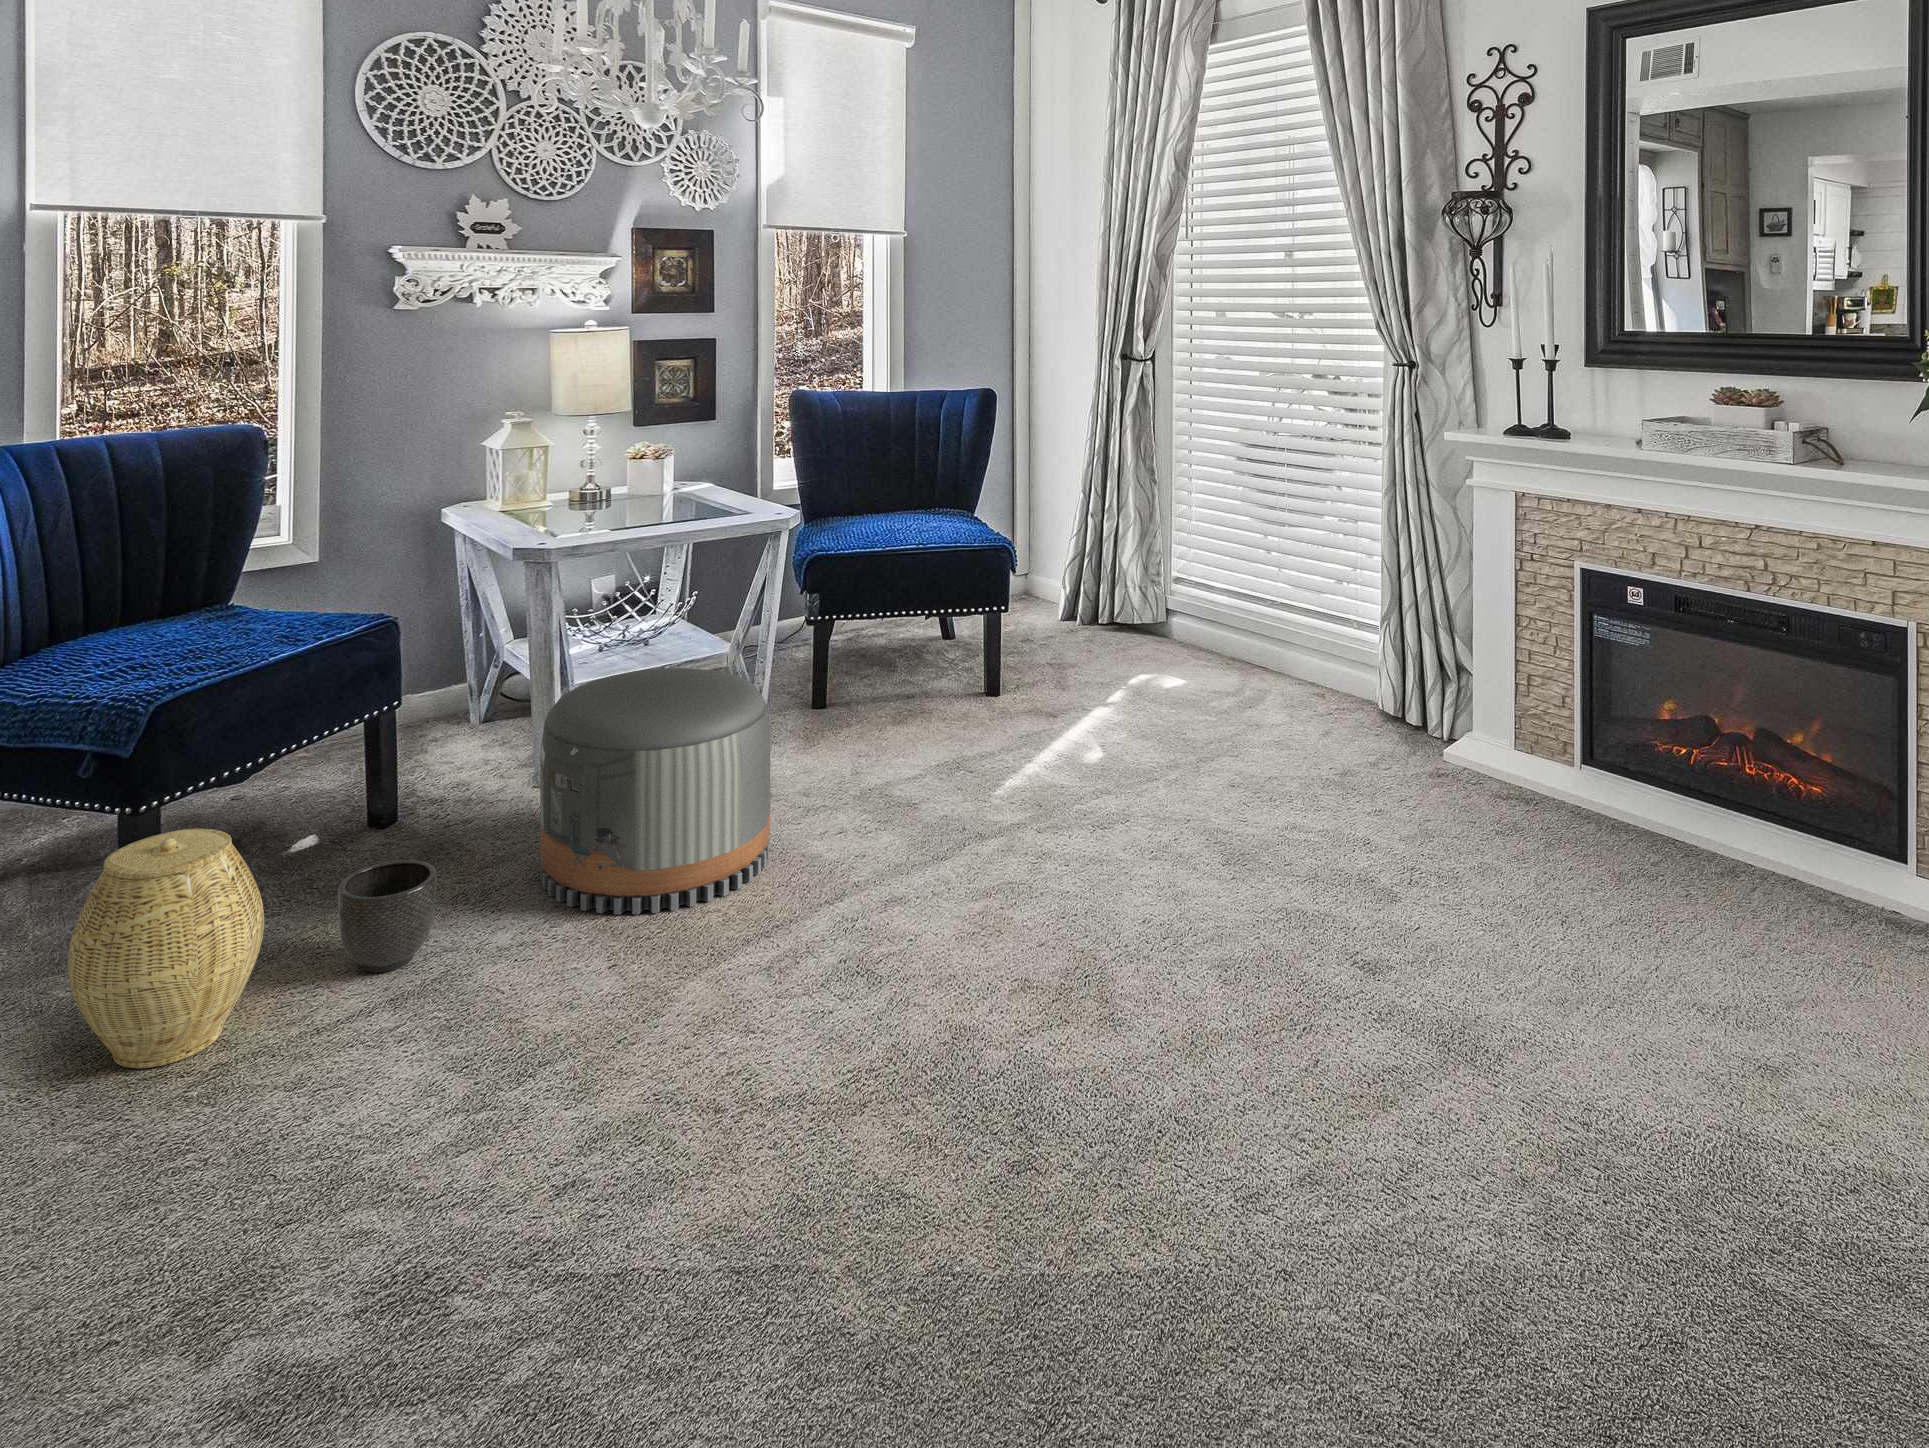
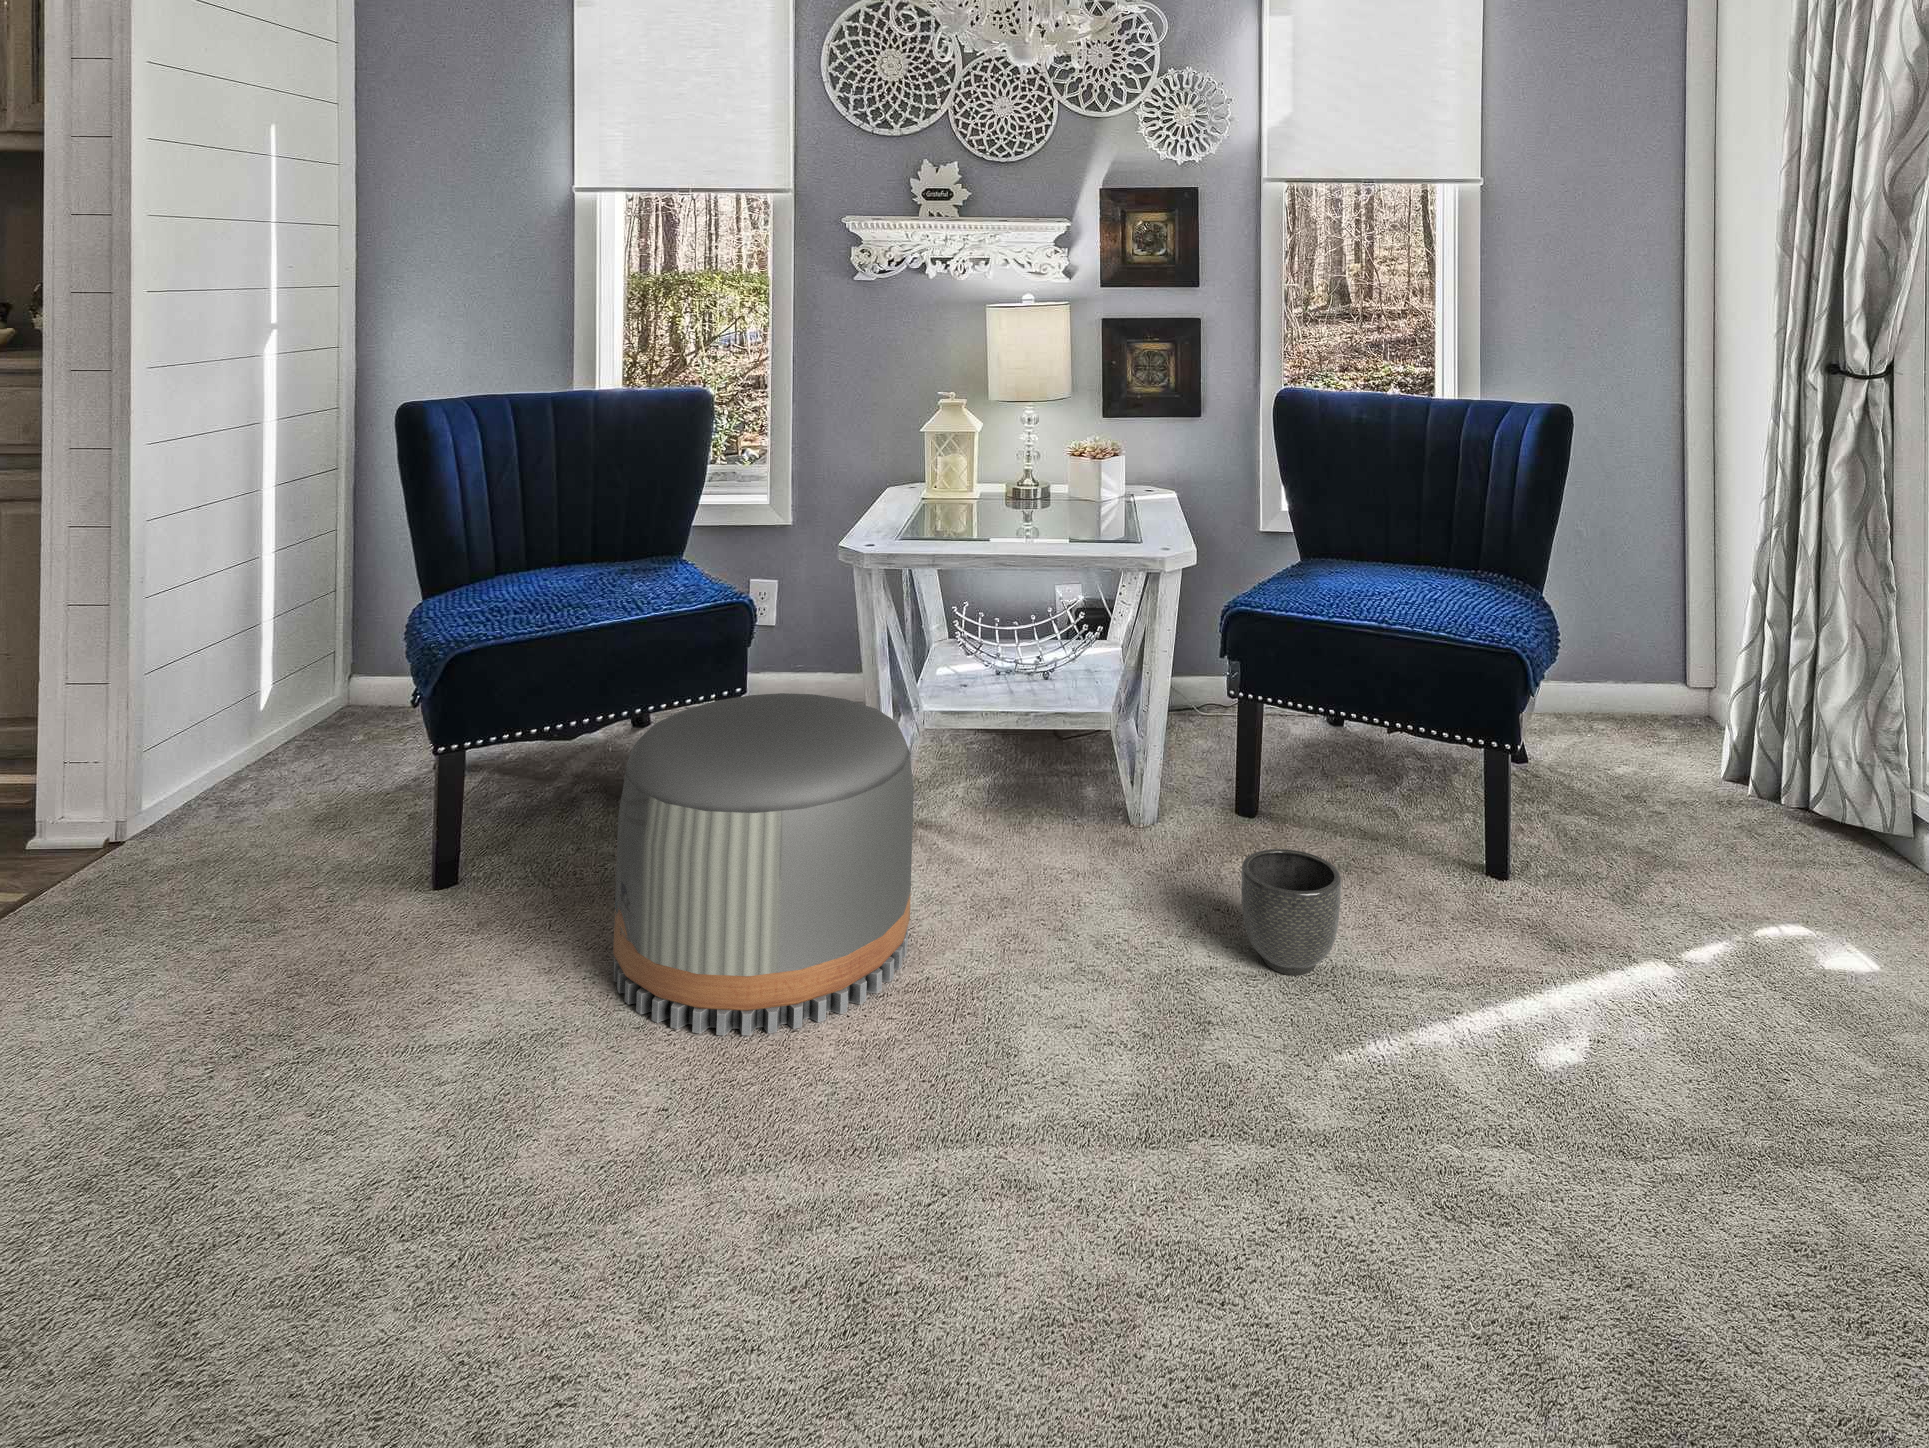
woven basket: present [68,829,264,1068] -> none [86,744,293,985]
planter: present [338,860,437,973] -> present [1241,849,1341,975]

